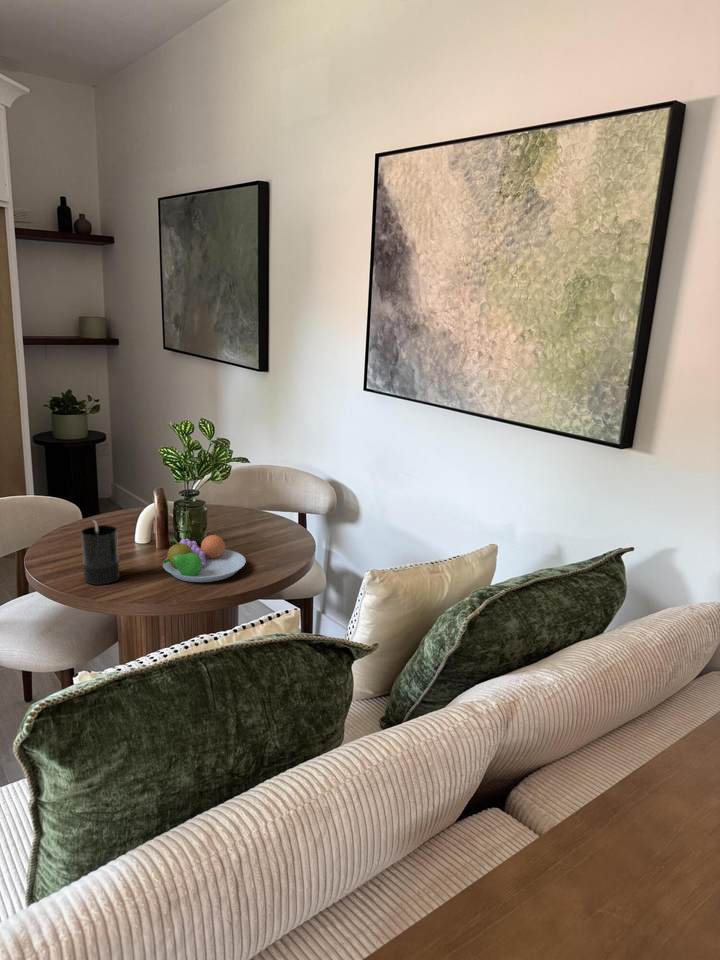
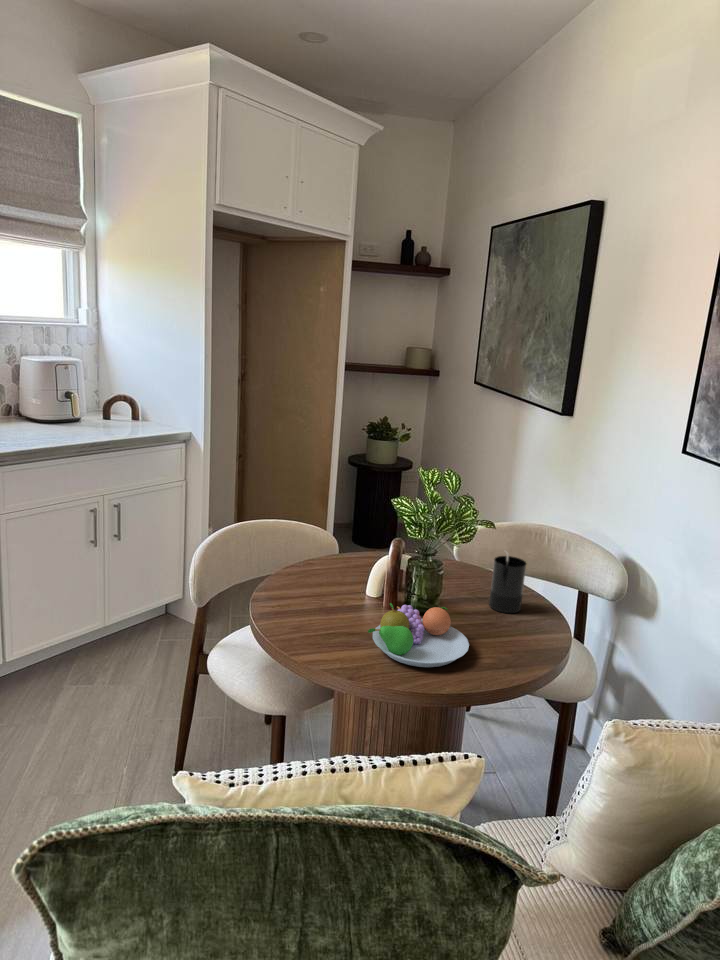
candle: present [81,521,119,585] -> present [489,551,526,613]

